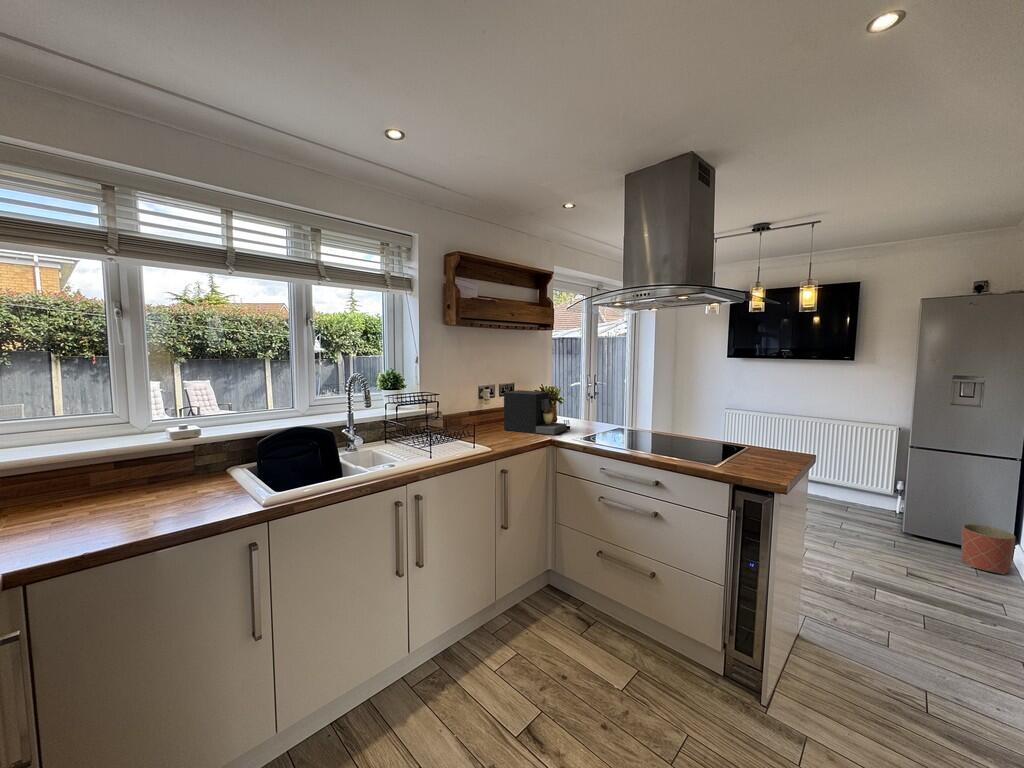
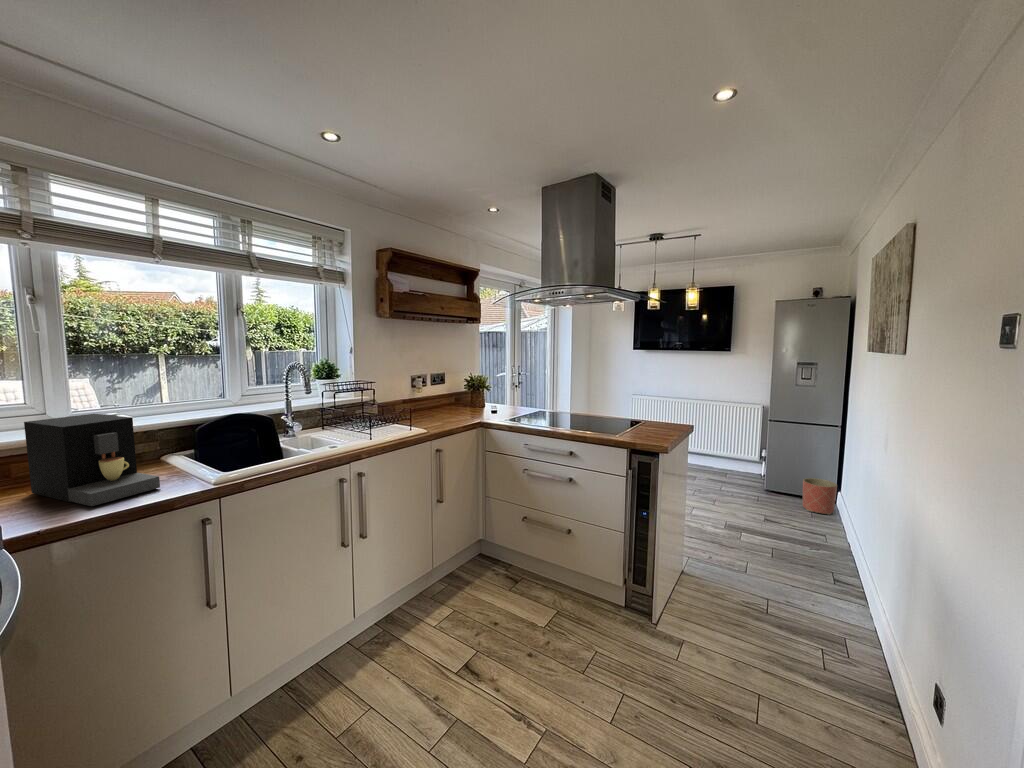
coffee maker: present [504,390,567,435] -> present [24,414,160,506]

